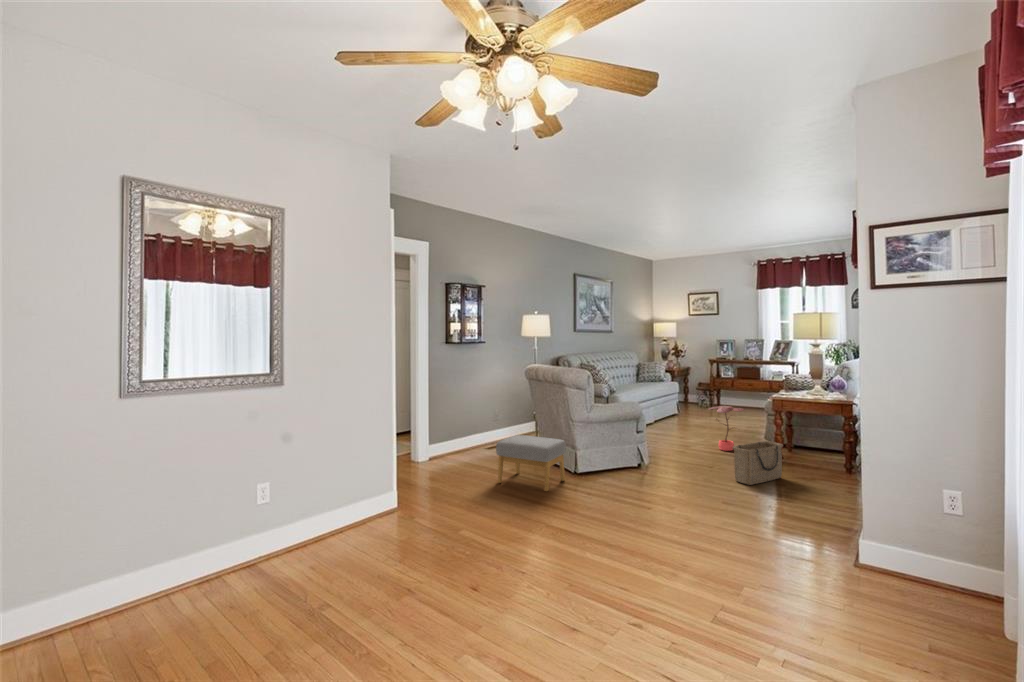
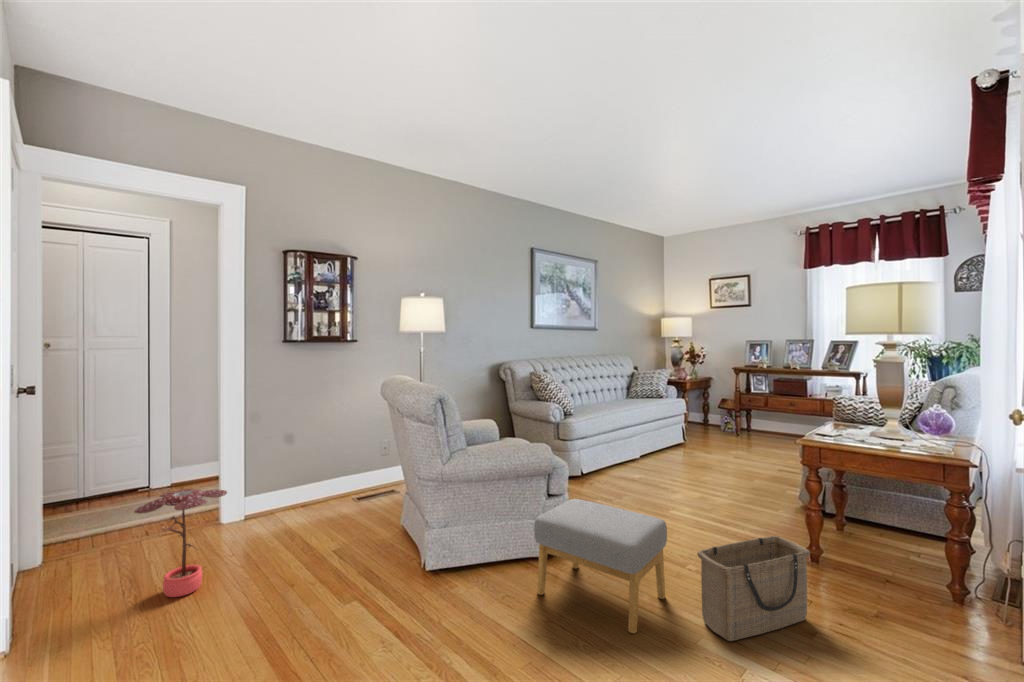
potted plant: present [708,406,744,451] -> present [135,489,227,597]
footstool: present [496,435,566,491] -> present [534,499,667,633]

